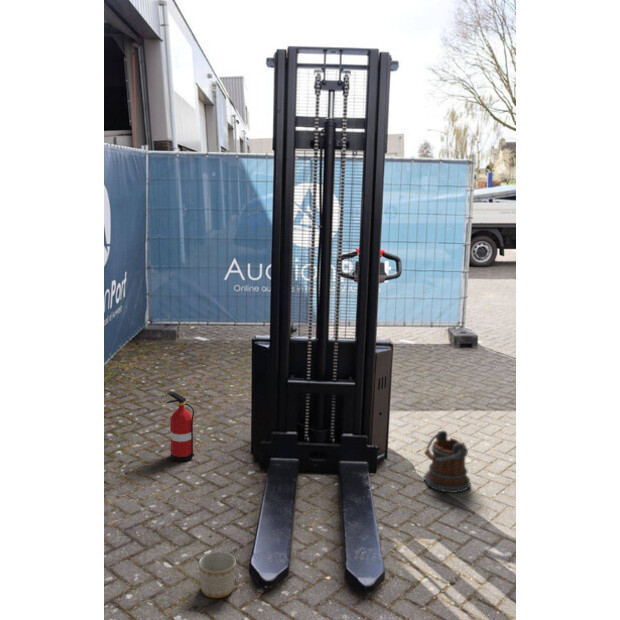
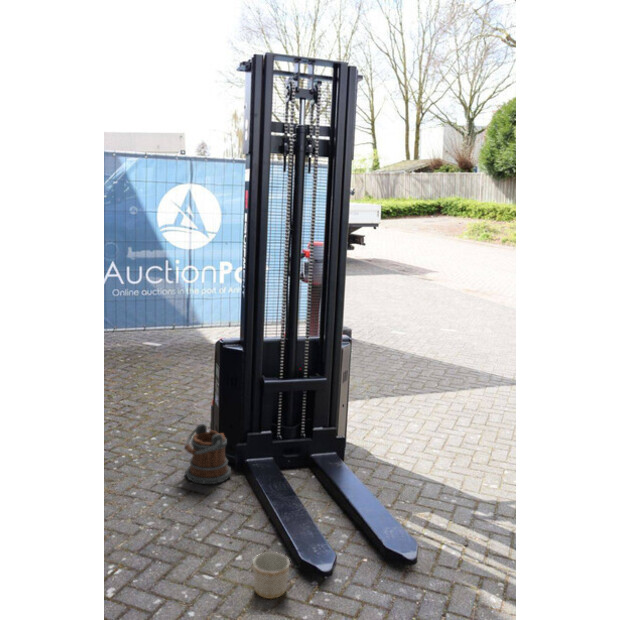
fire extinguisher: present [166,392,194,461] -> none [128,404,160,476]
bucket: present [424,430,470,493] -> present [184,424,231,484]

